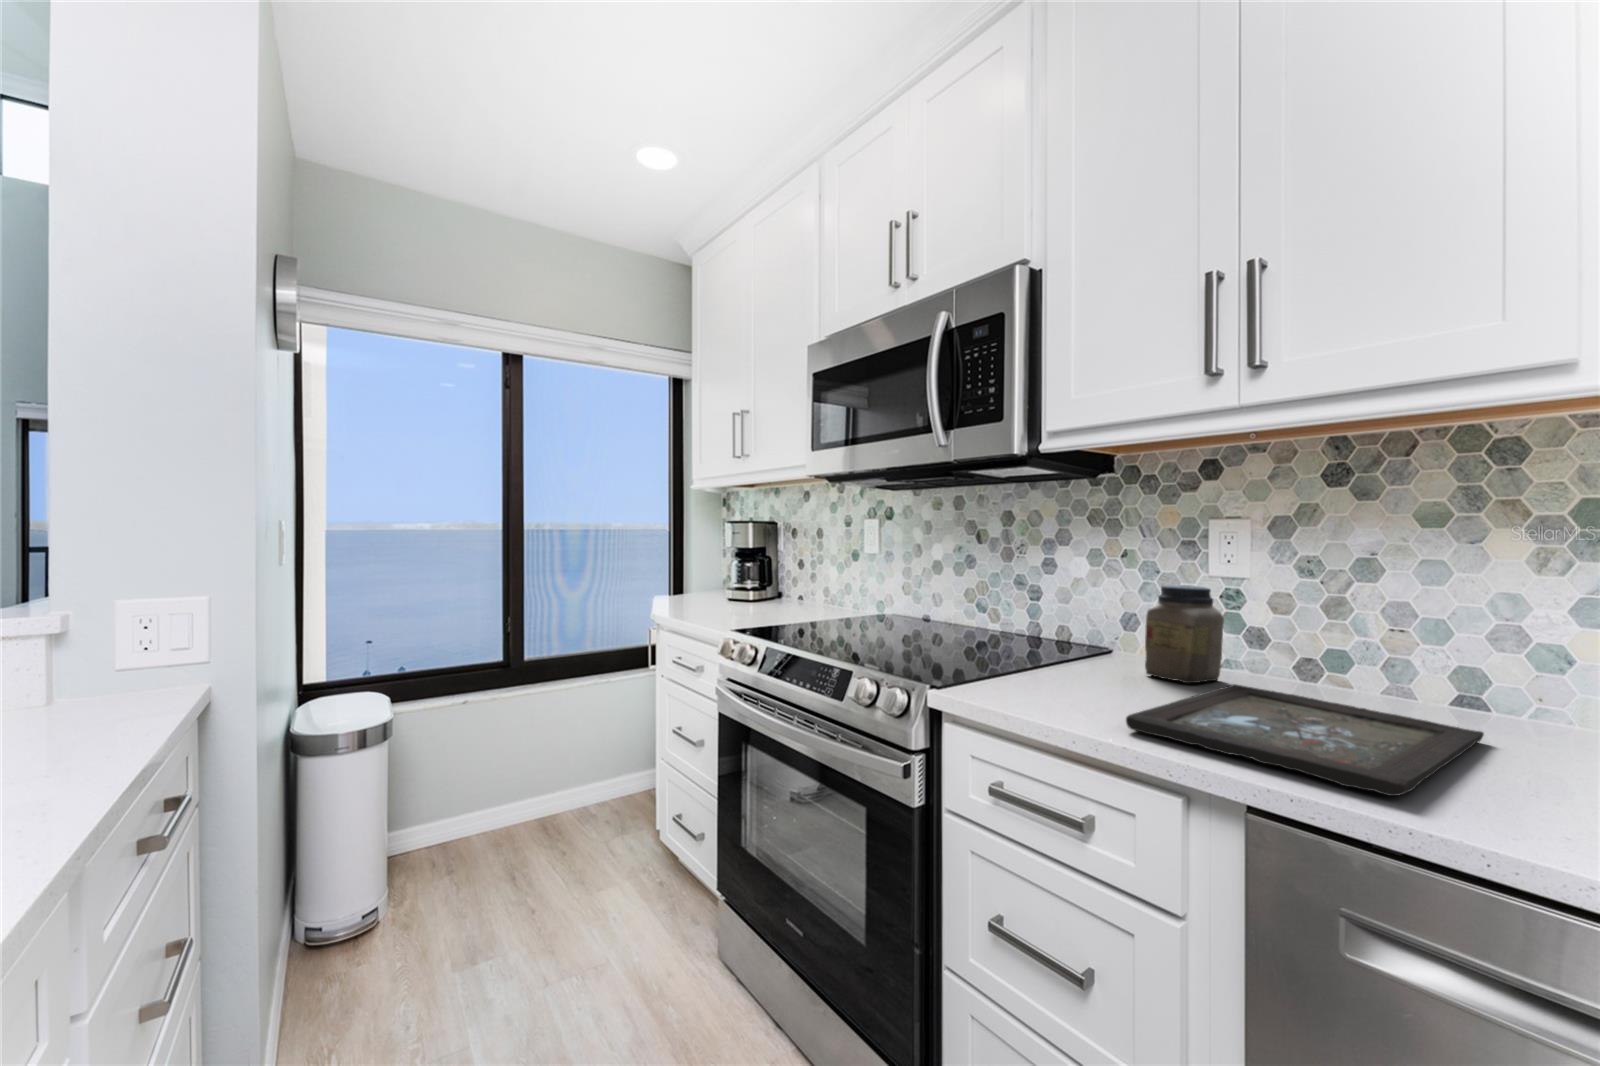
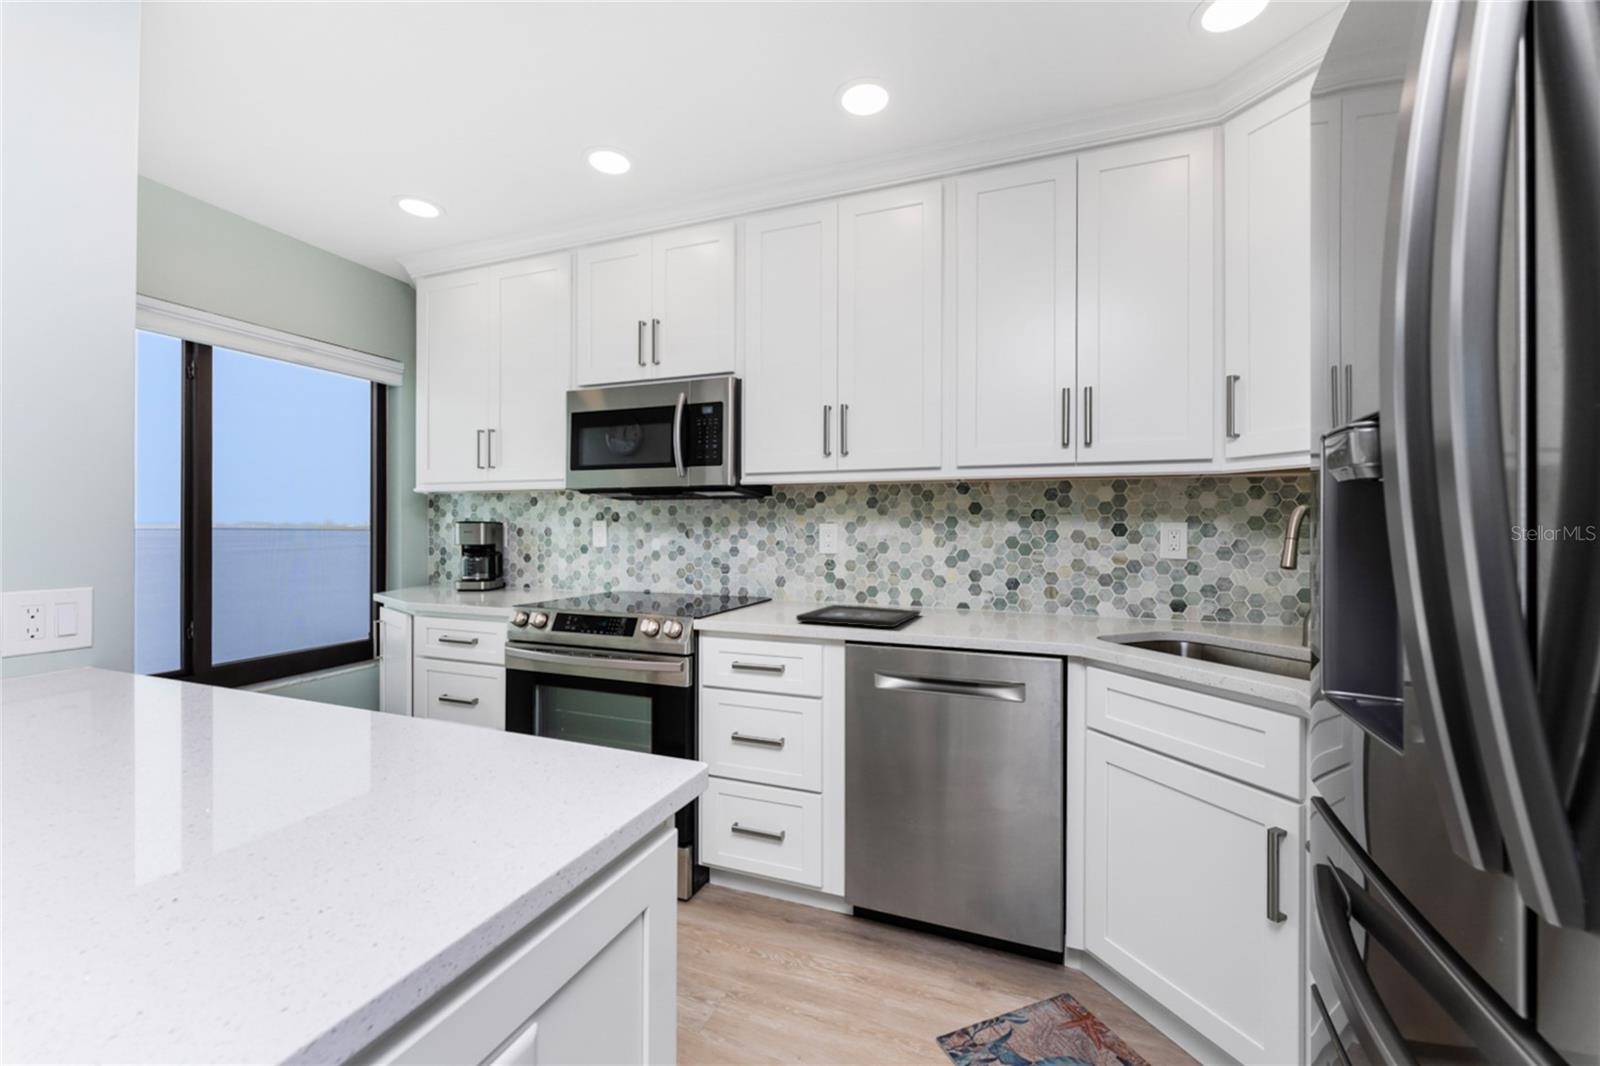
jar: present [1145,585,1224,683] -> none [793,558,828,607]

